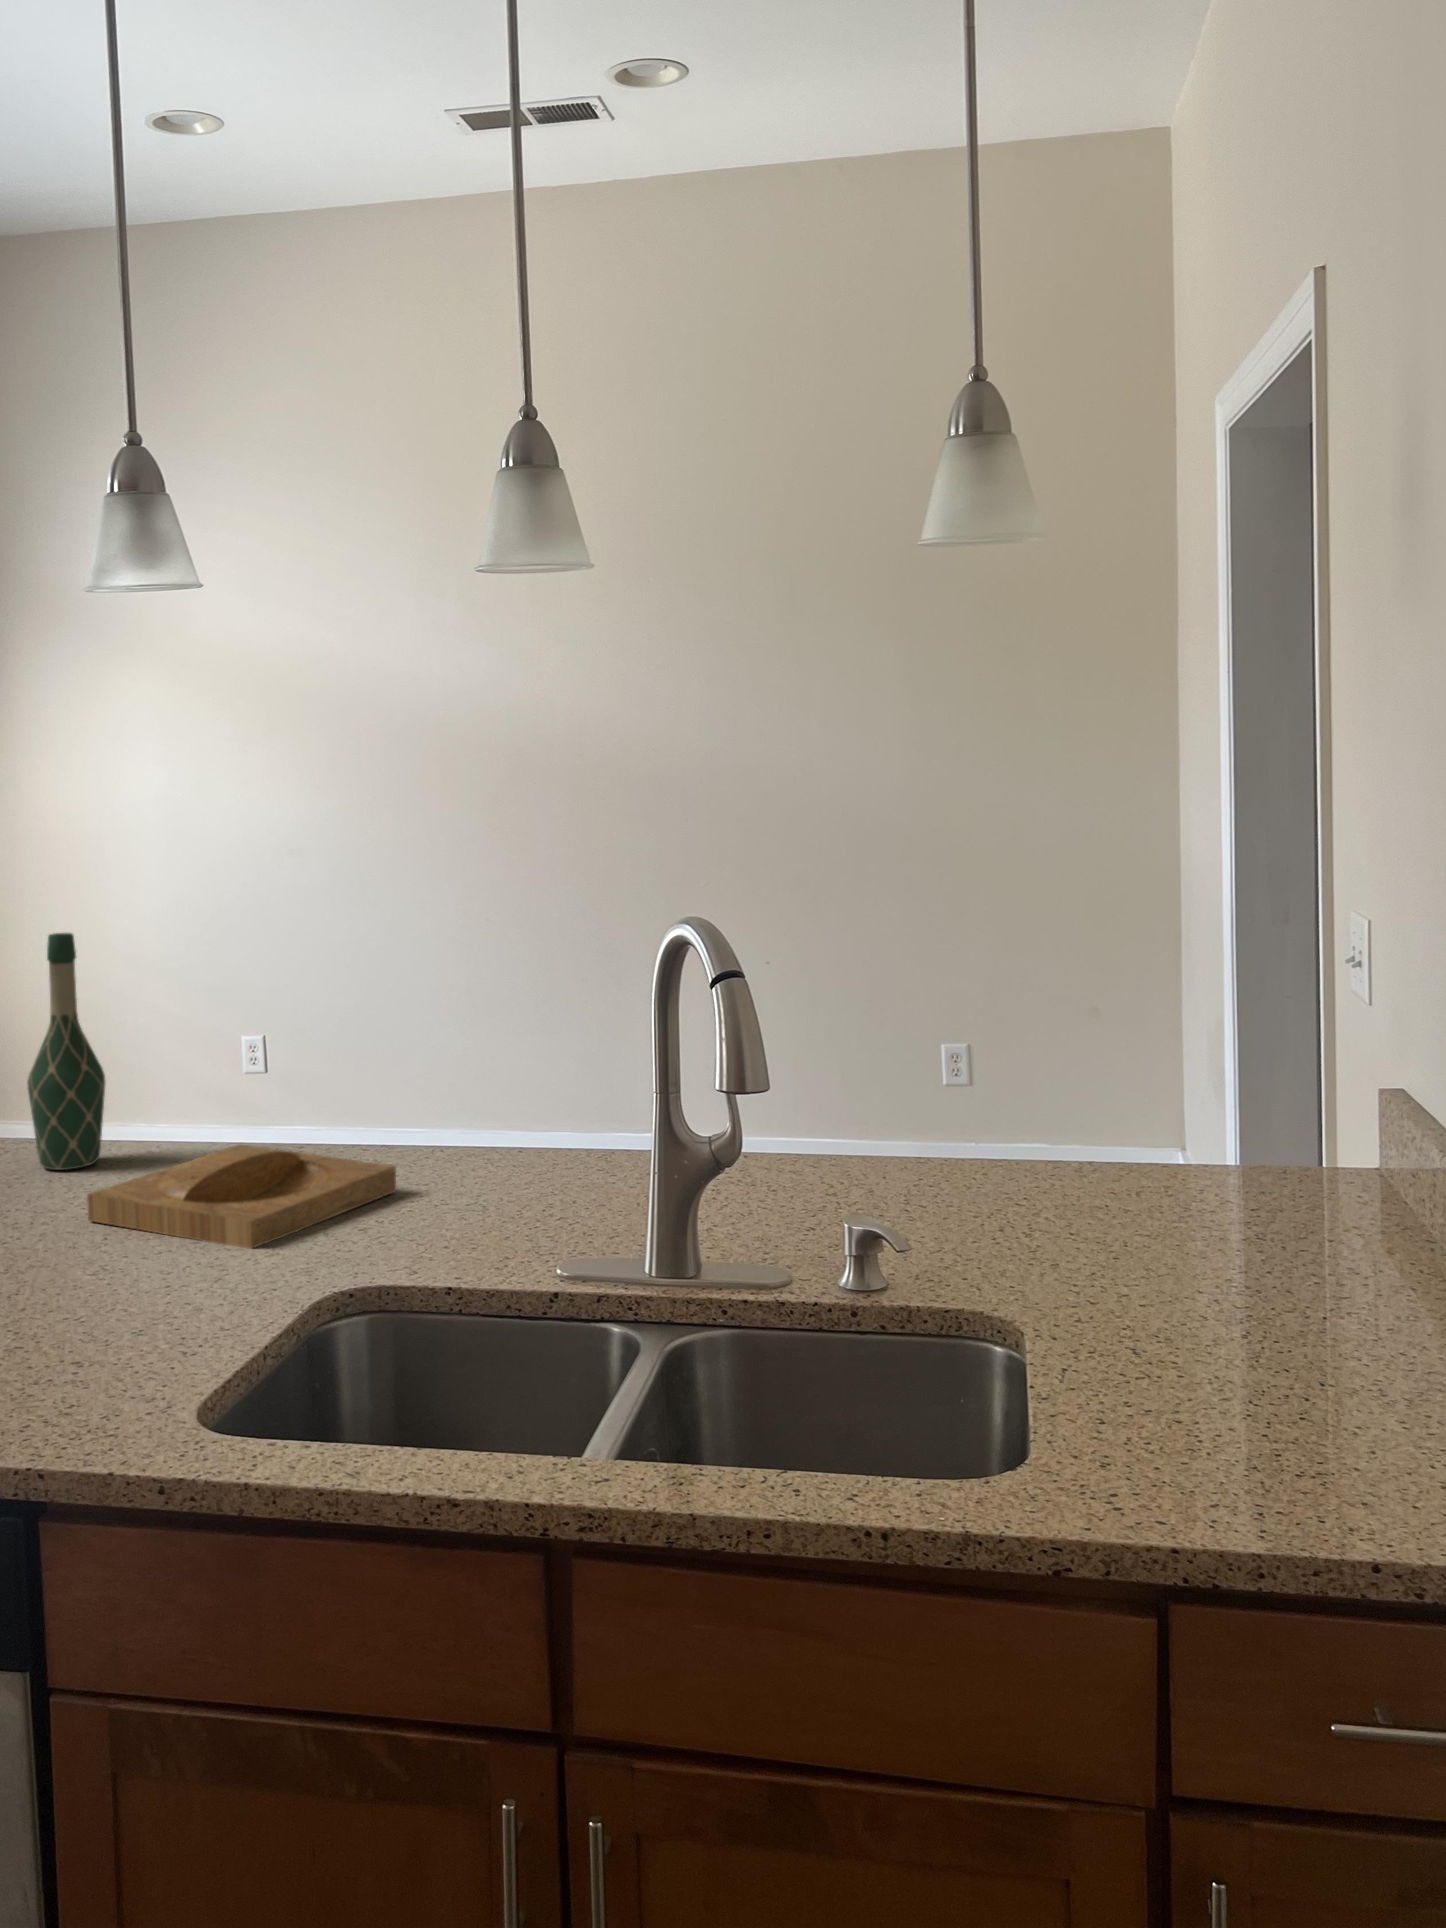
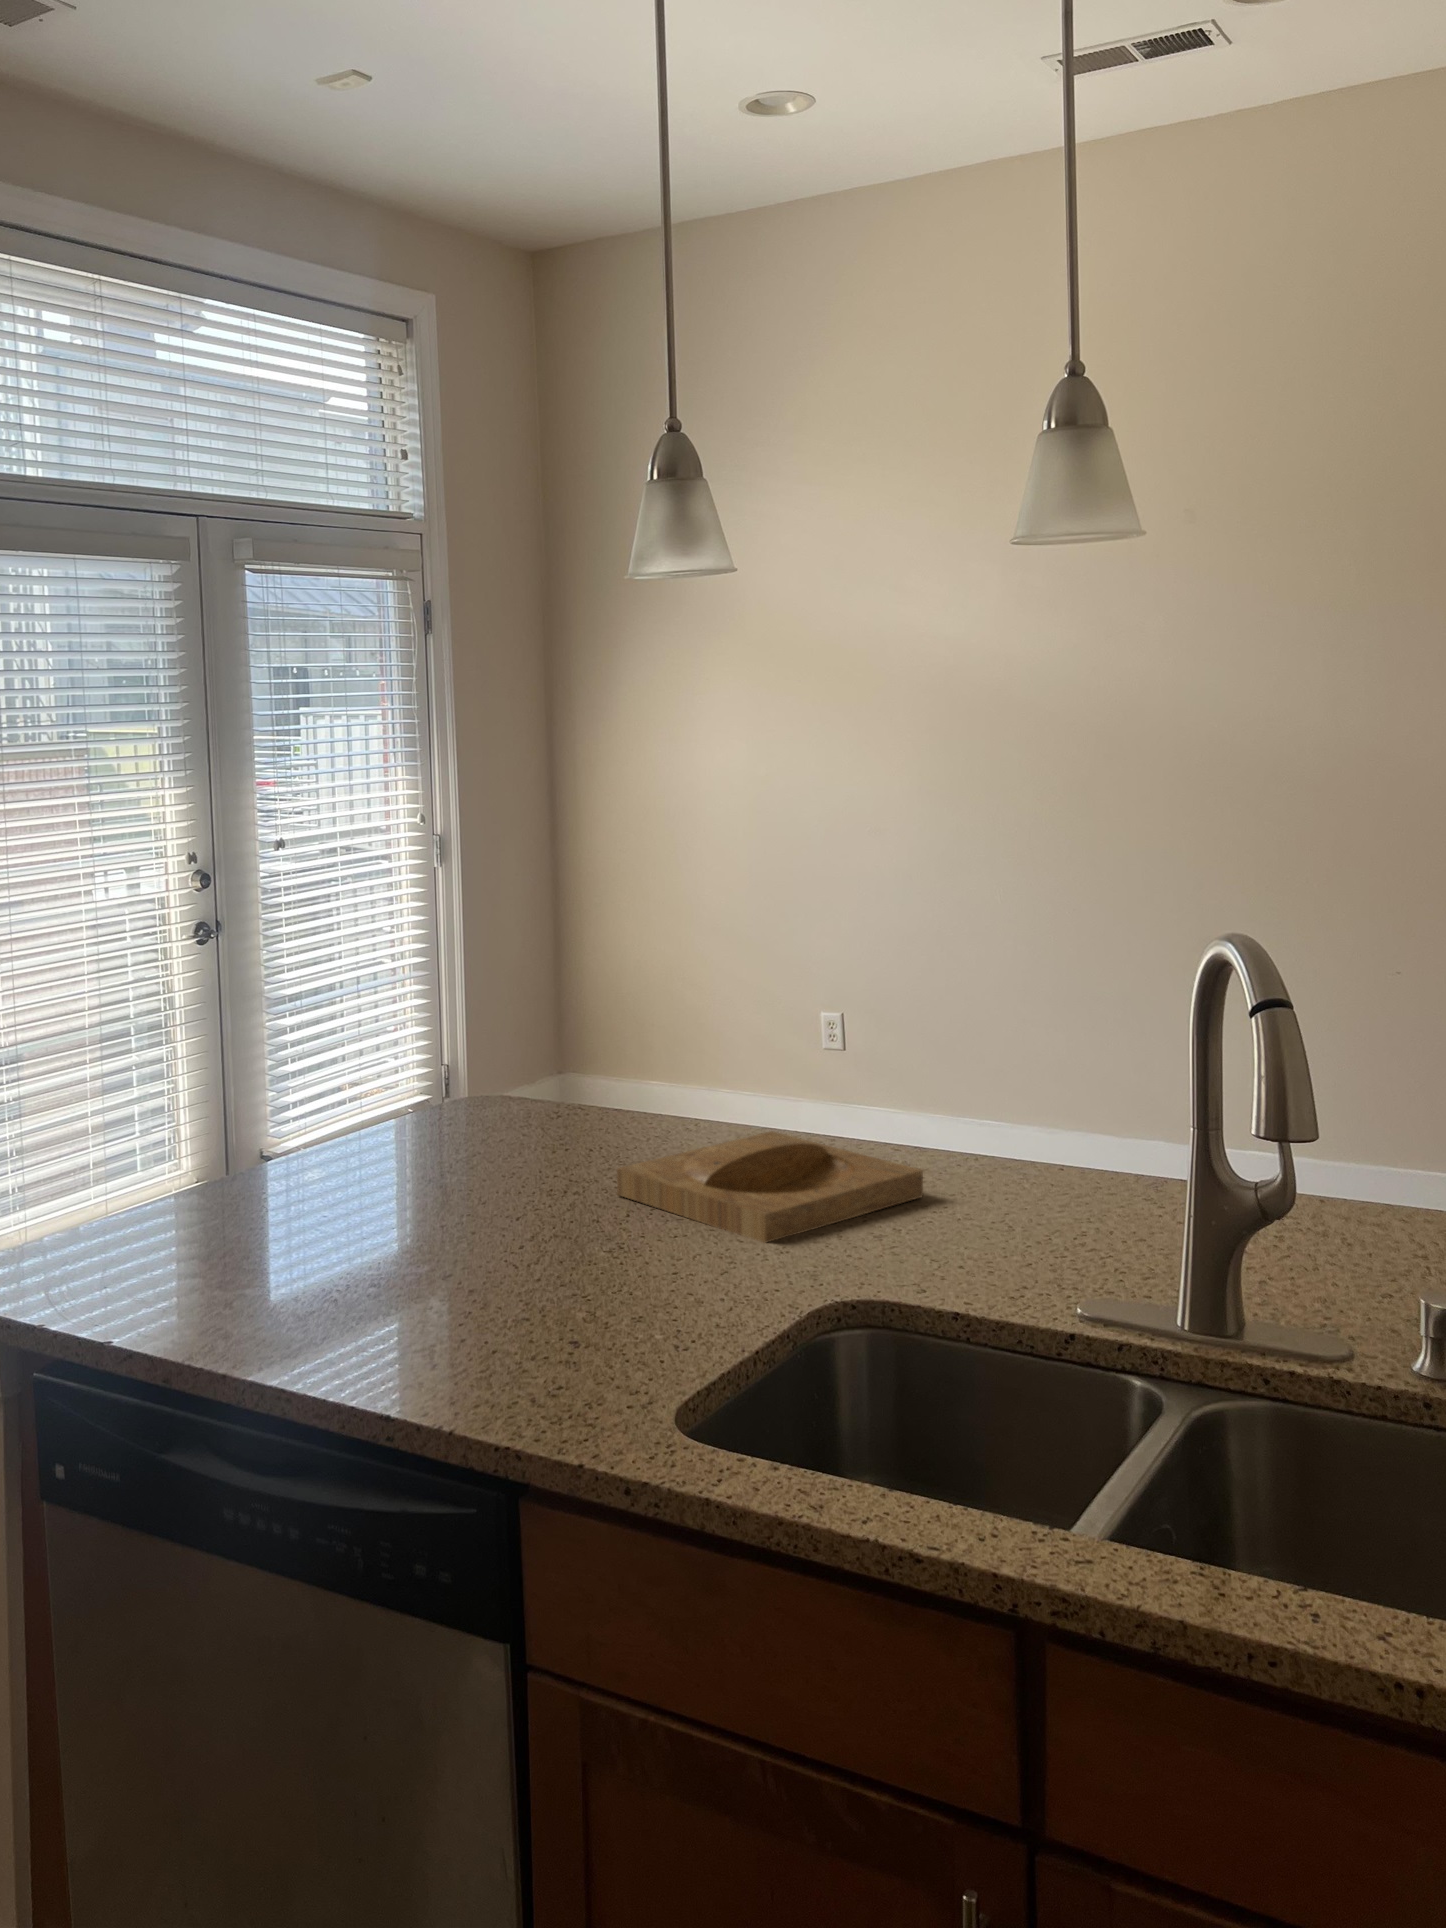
wine bottle: present [27,933,105,1170] -> none [576,909,648,1140]

